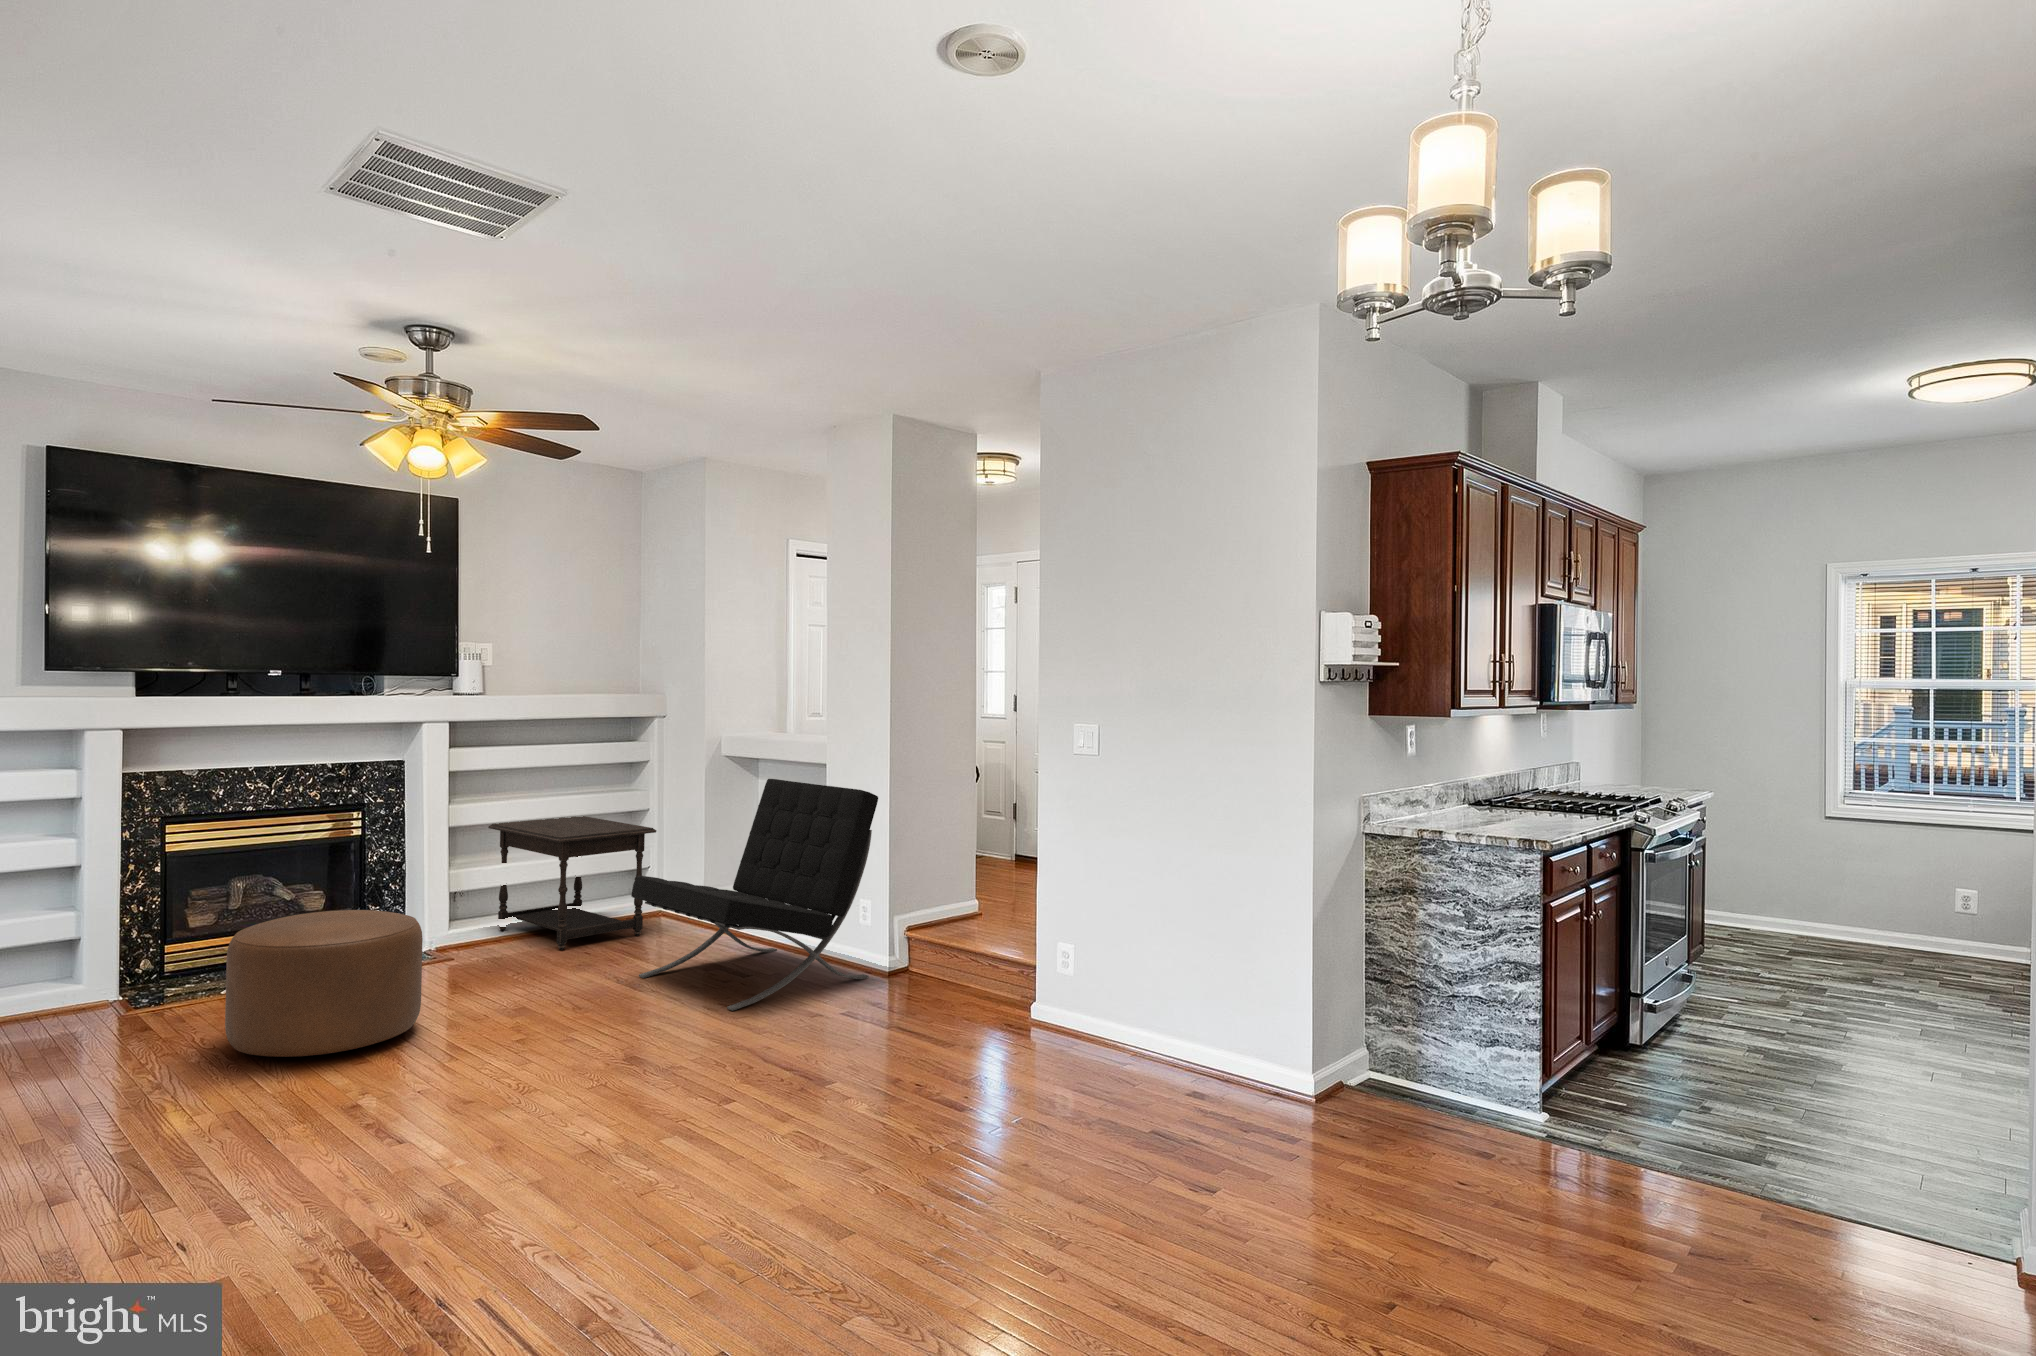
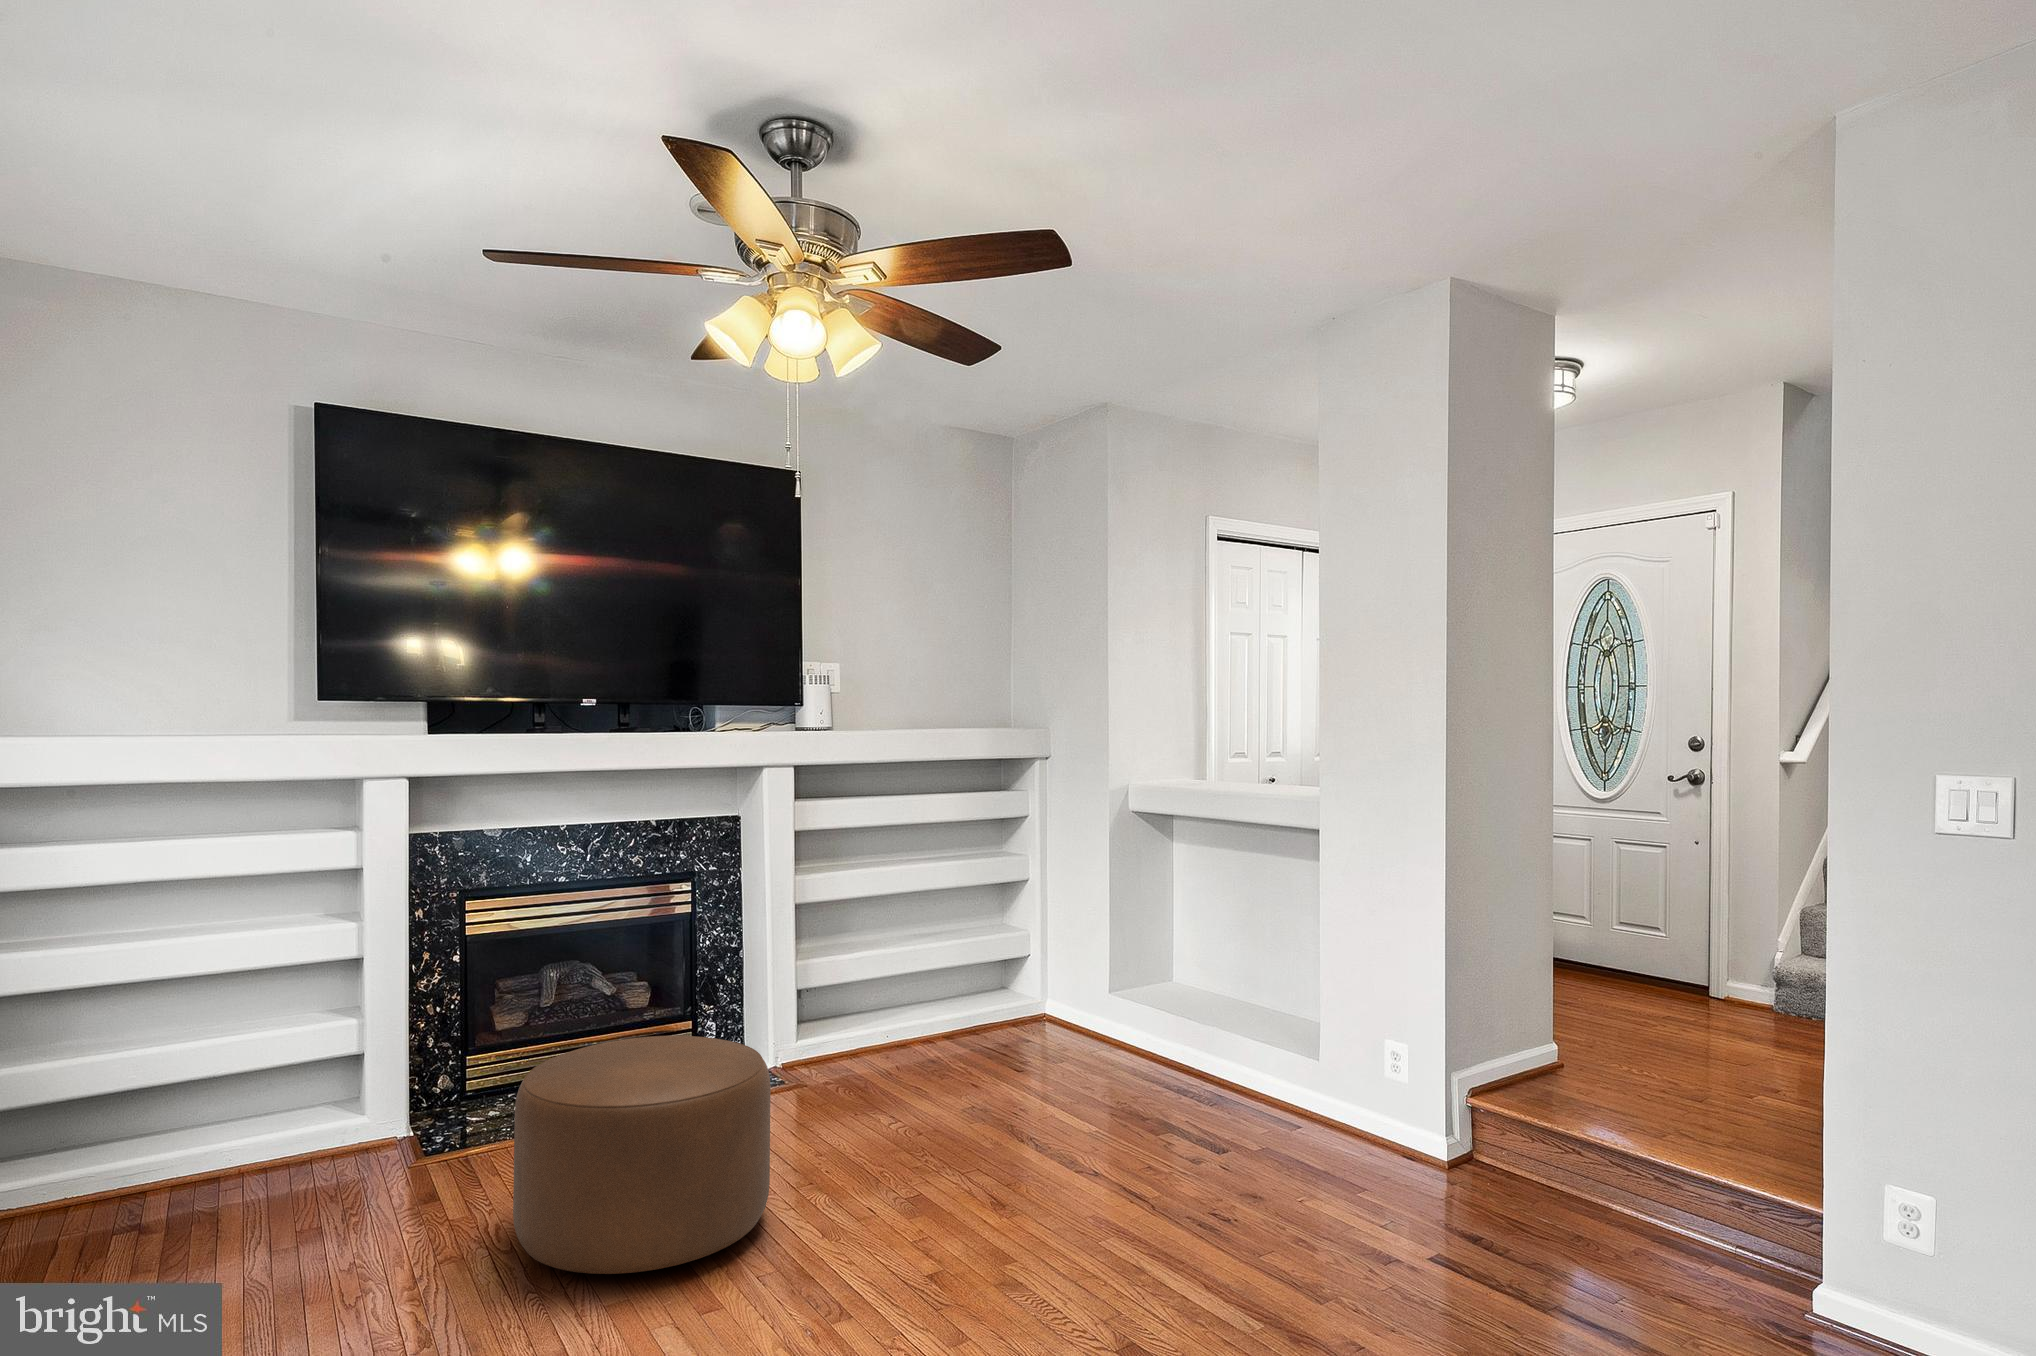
lounge chair: present [631,779,878,1011] -> none [1041,844,1406,1220]
side table: present [488,816,656,950] -> none [840,887,1053,1076]

